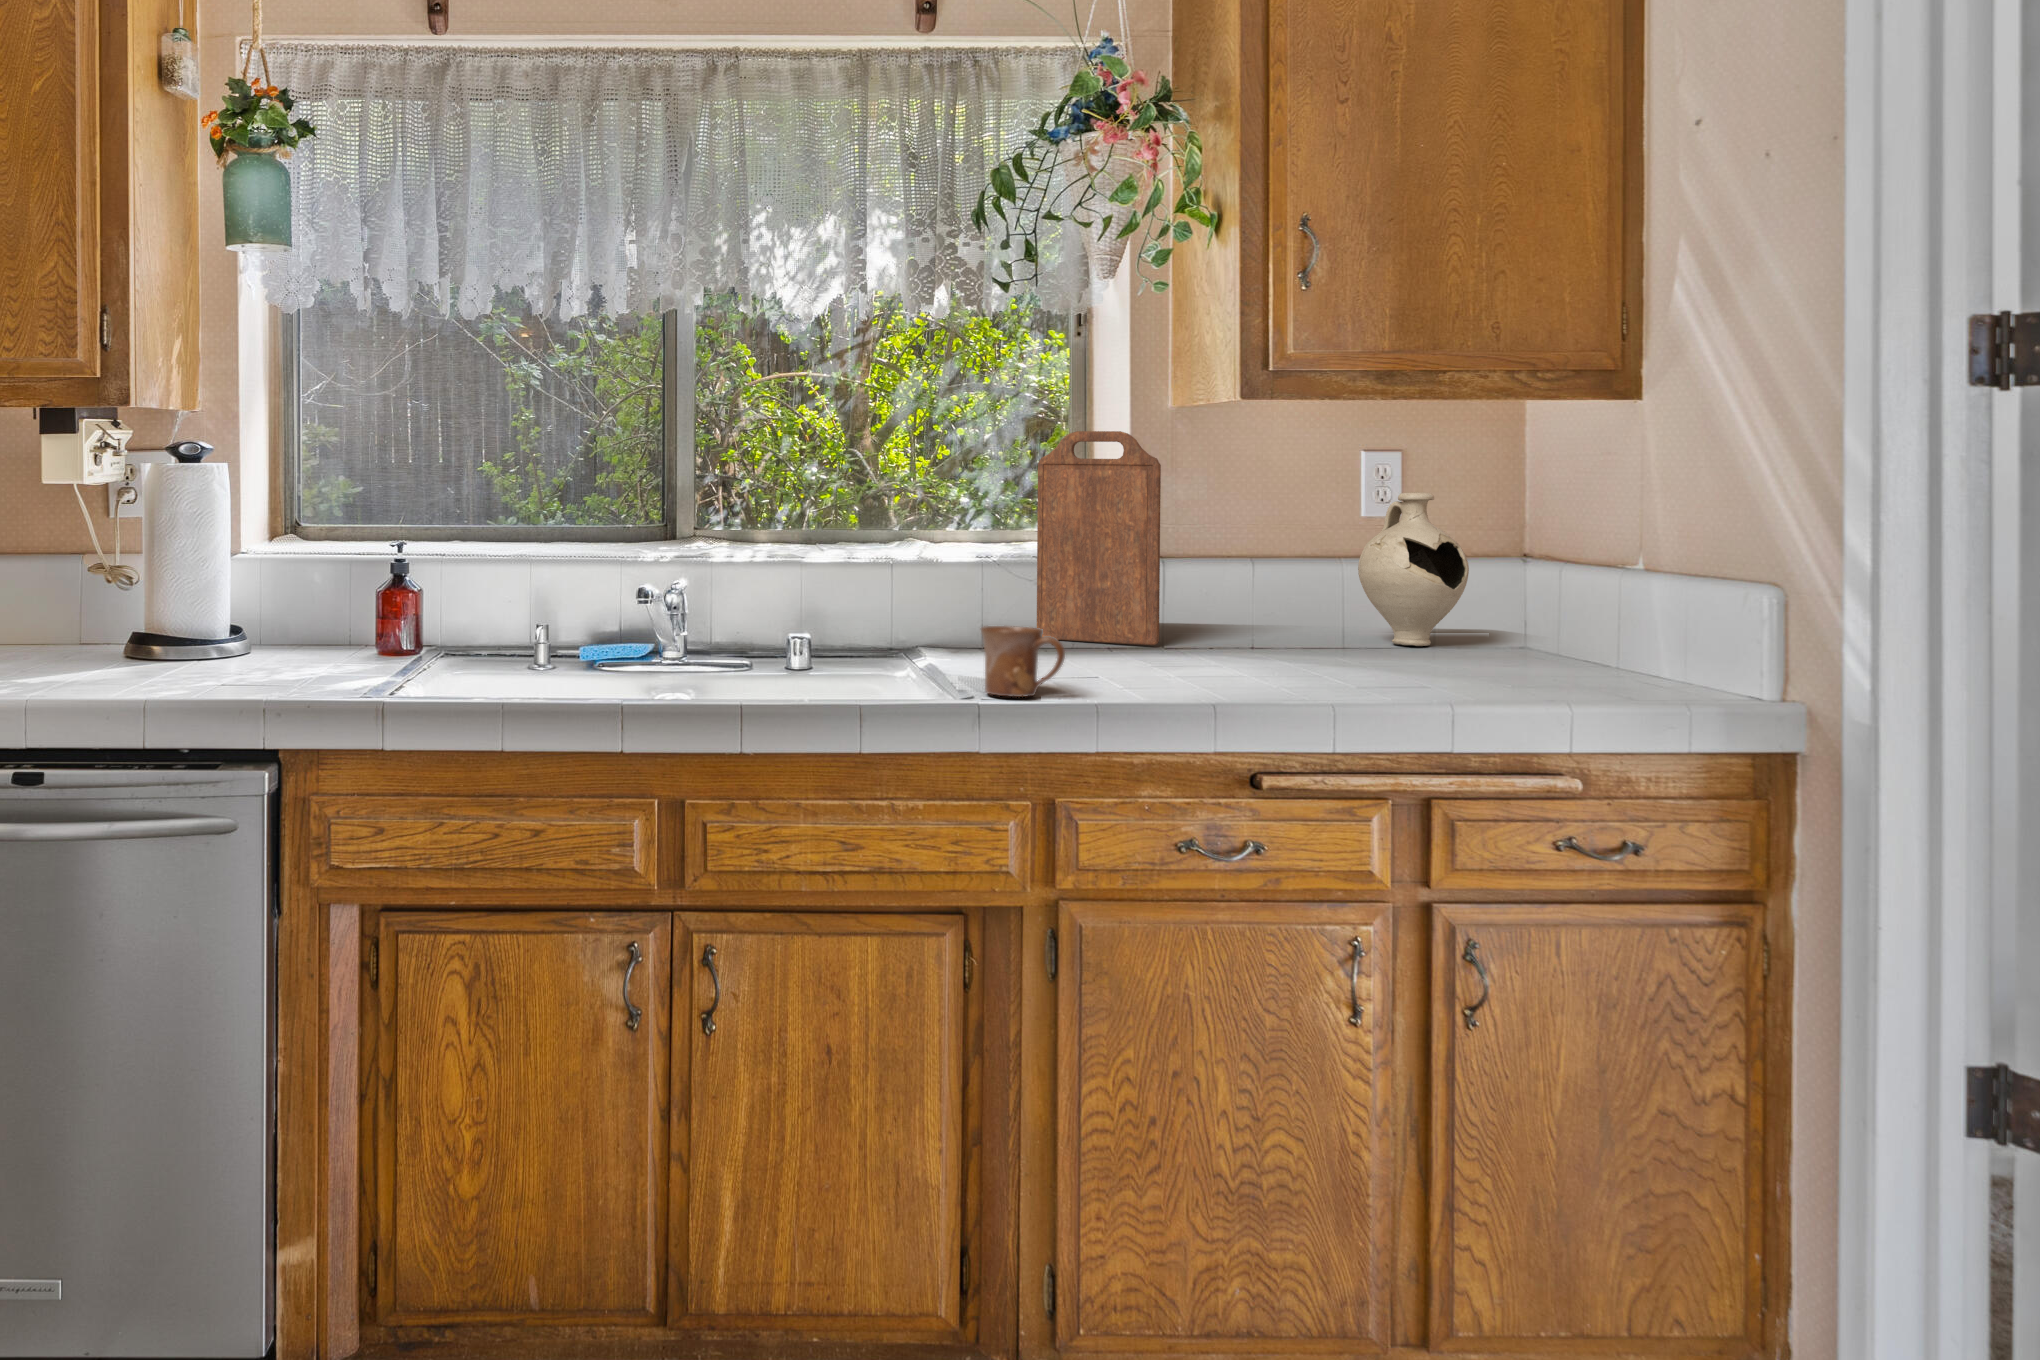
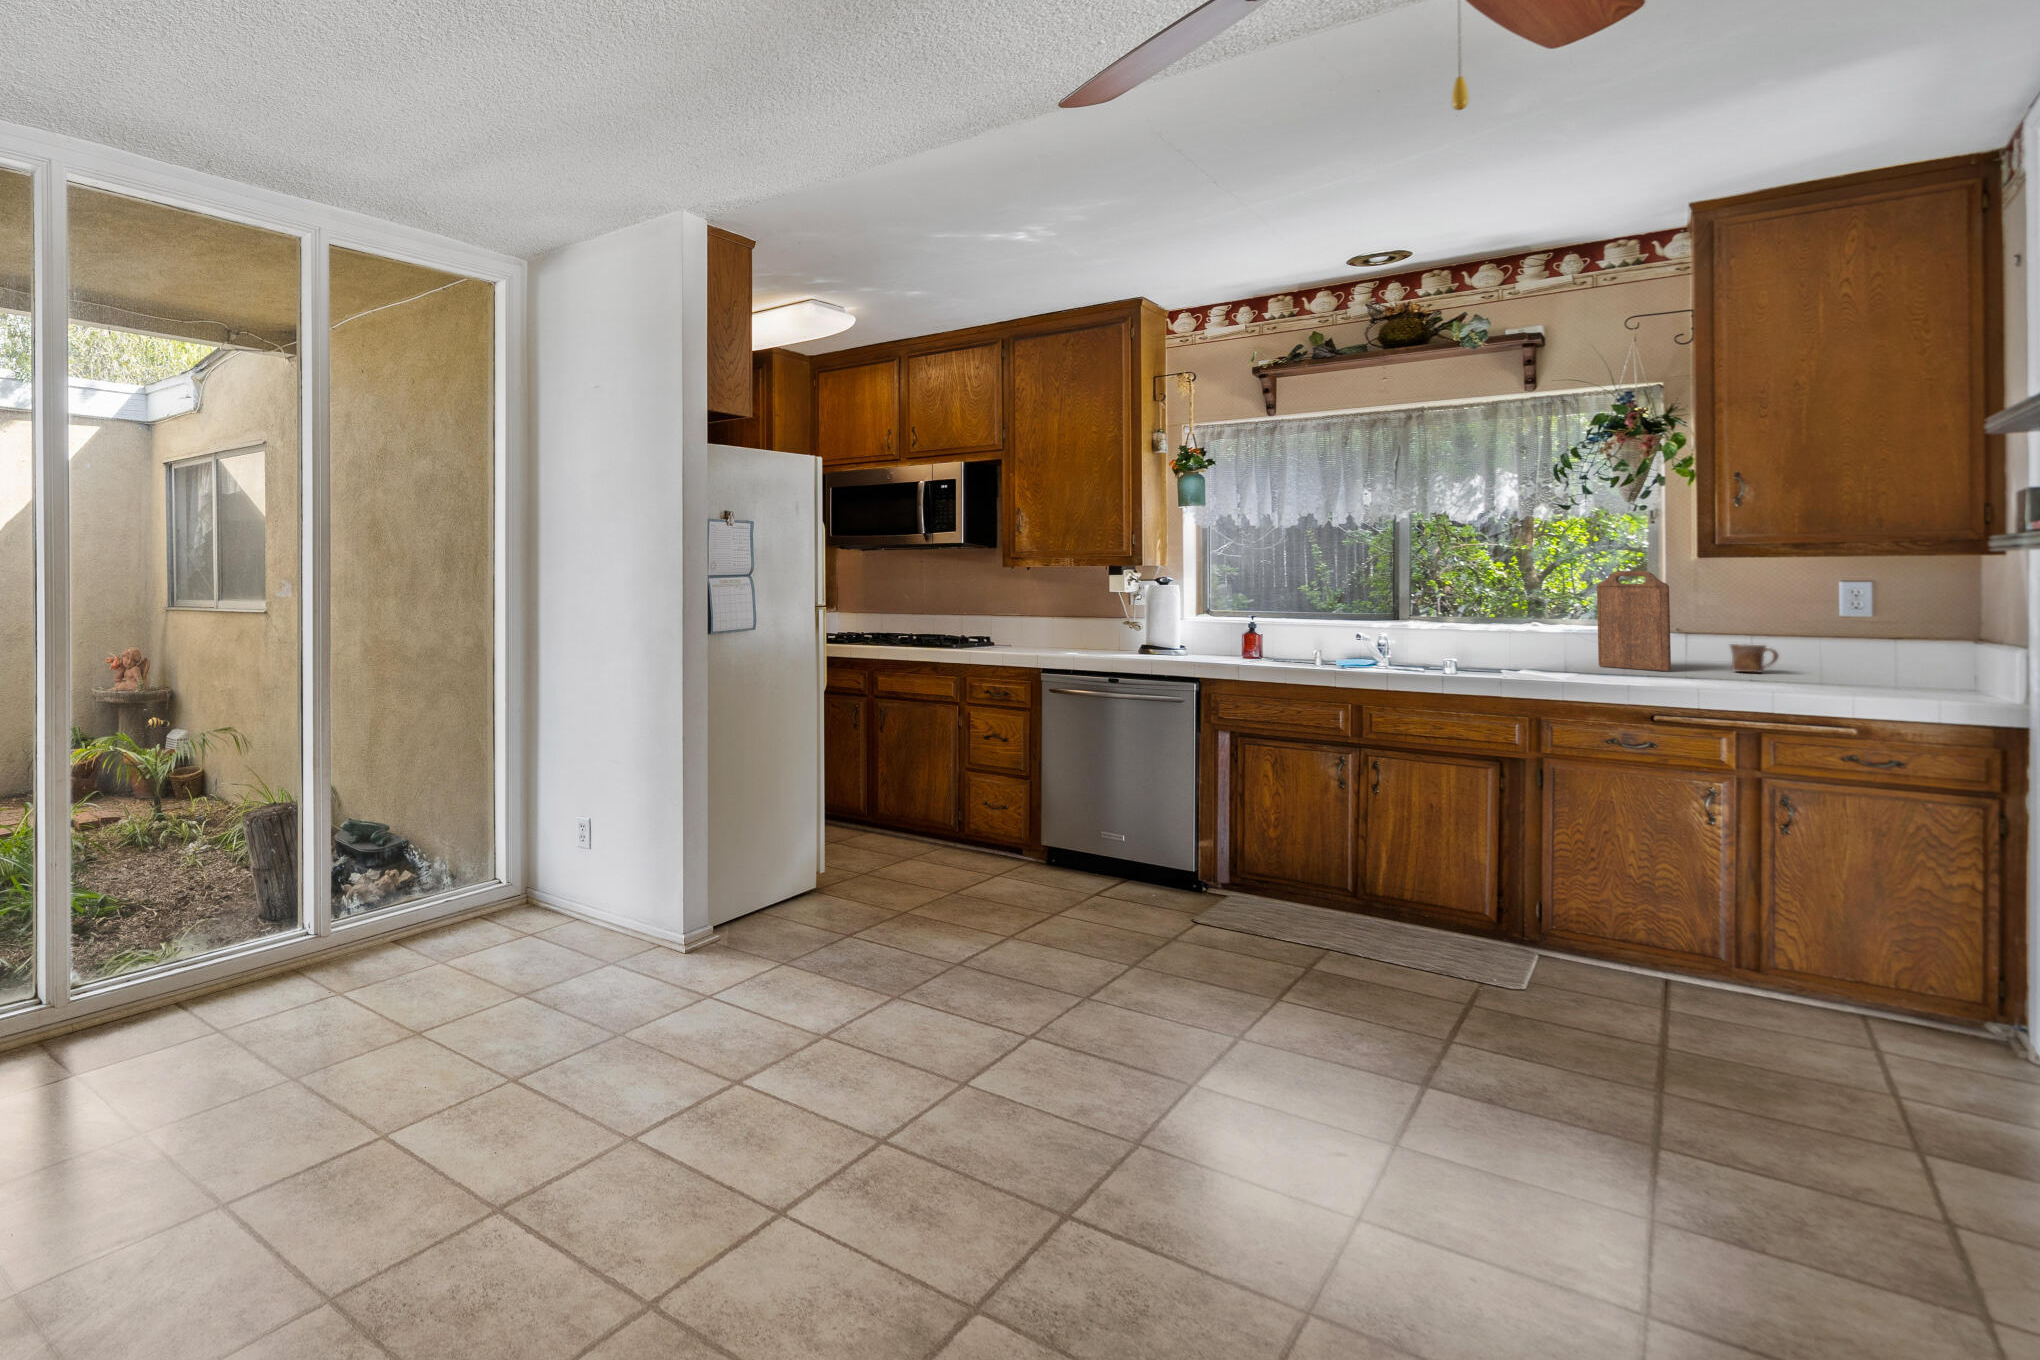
decorative vase: present [1358,493,1469,646] -> none [1816,601,1897,678]
mug: present [981,626,1065,697] -> present [1730,644,1779,672]

